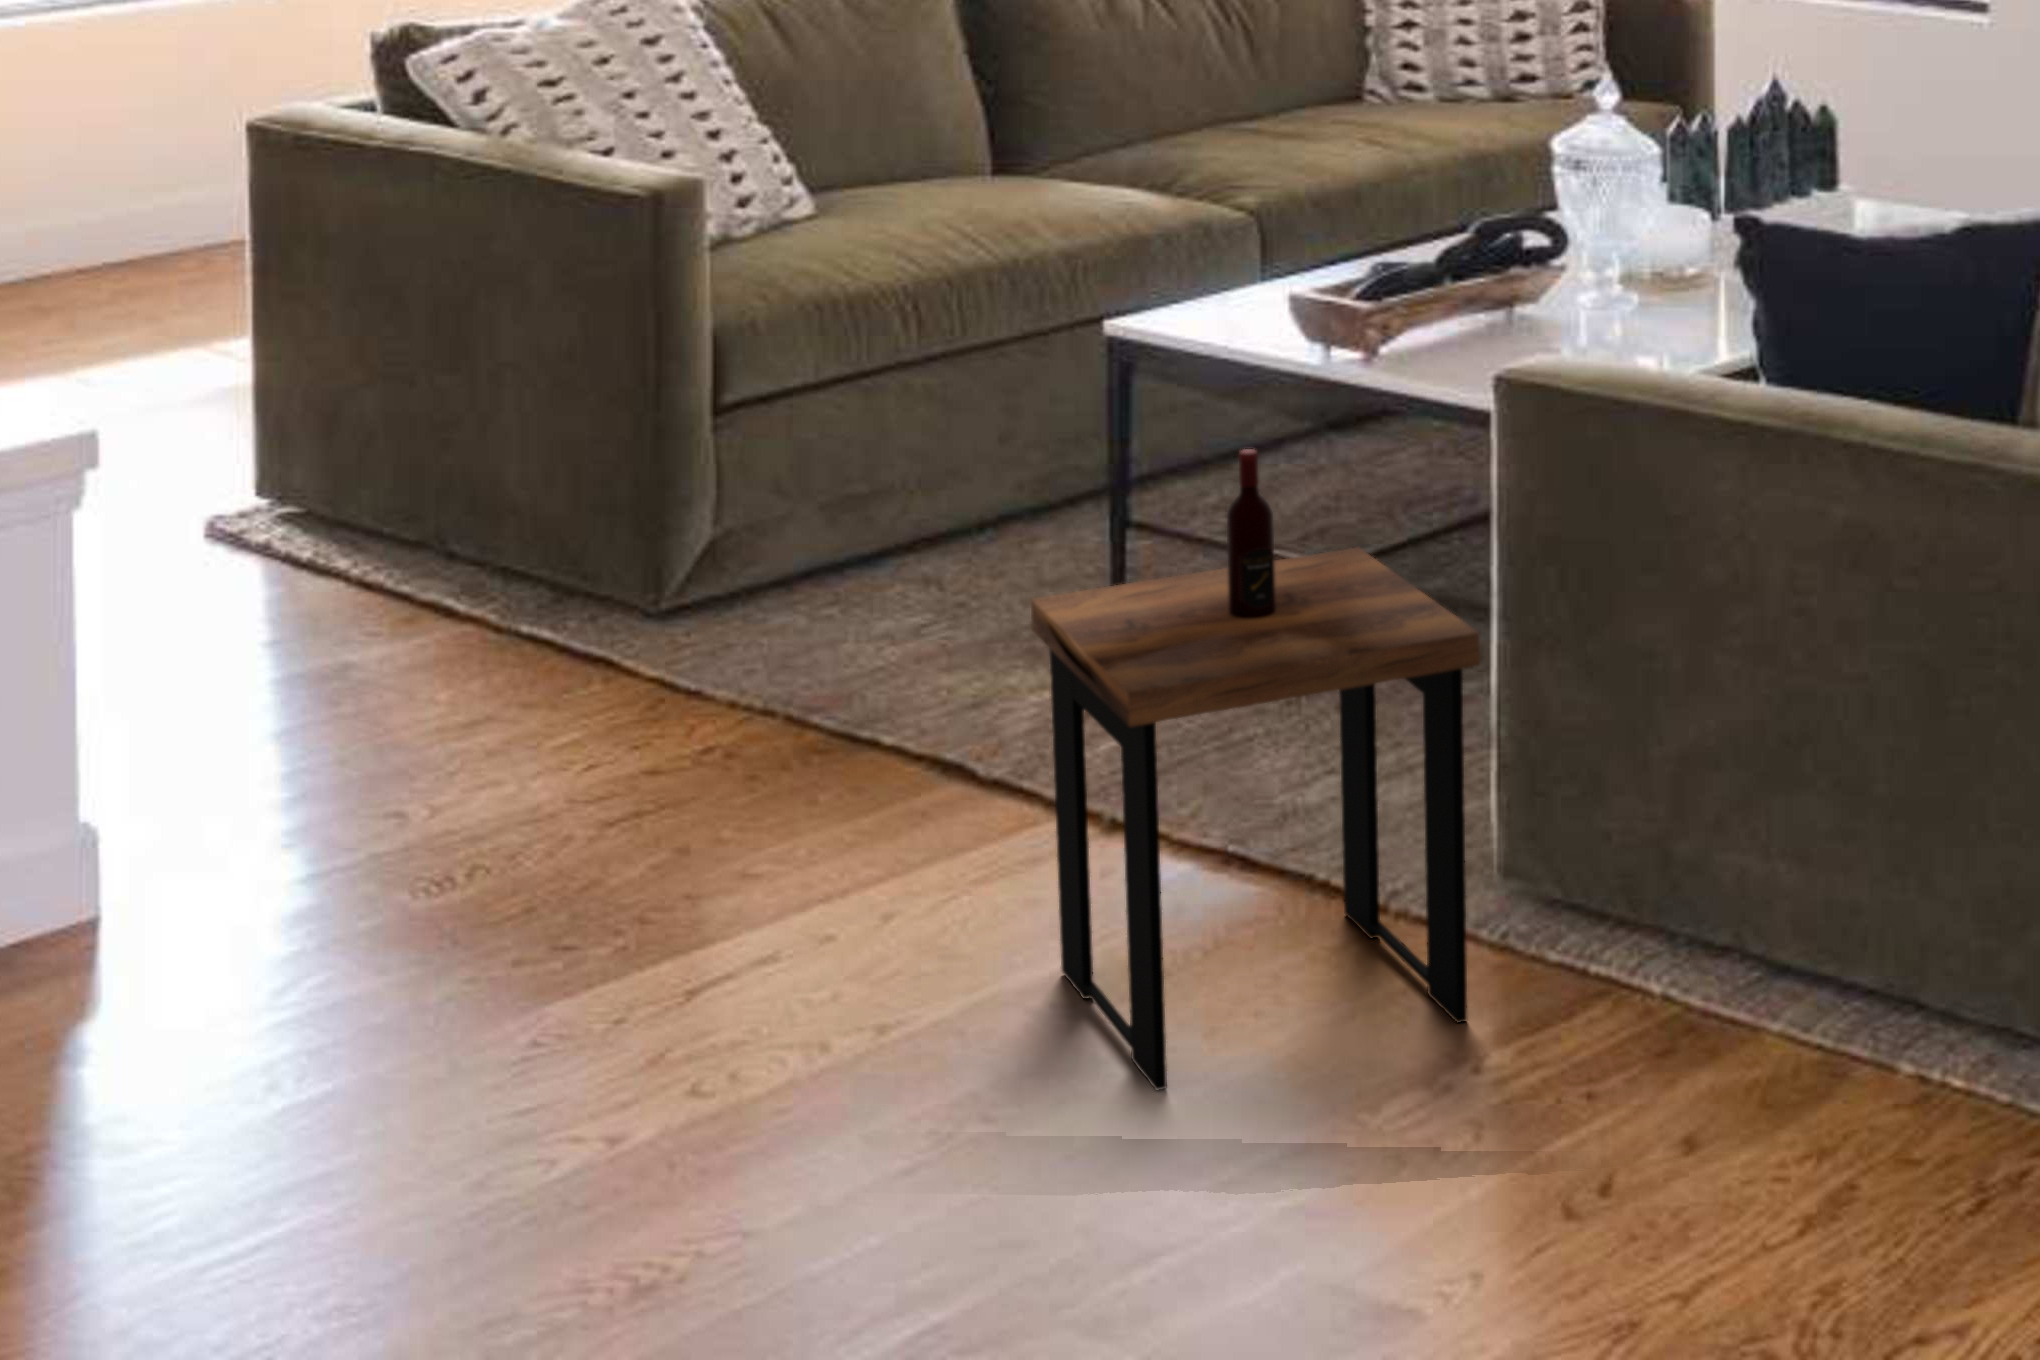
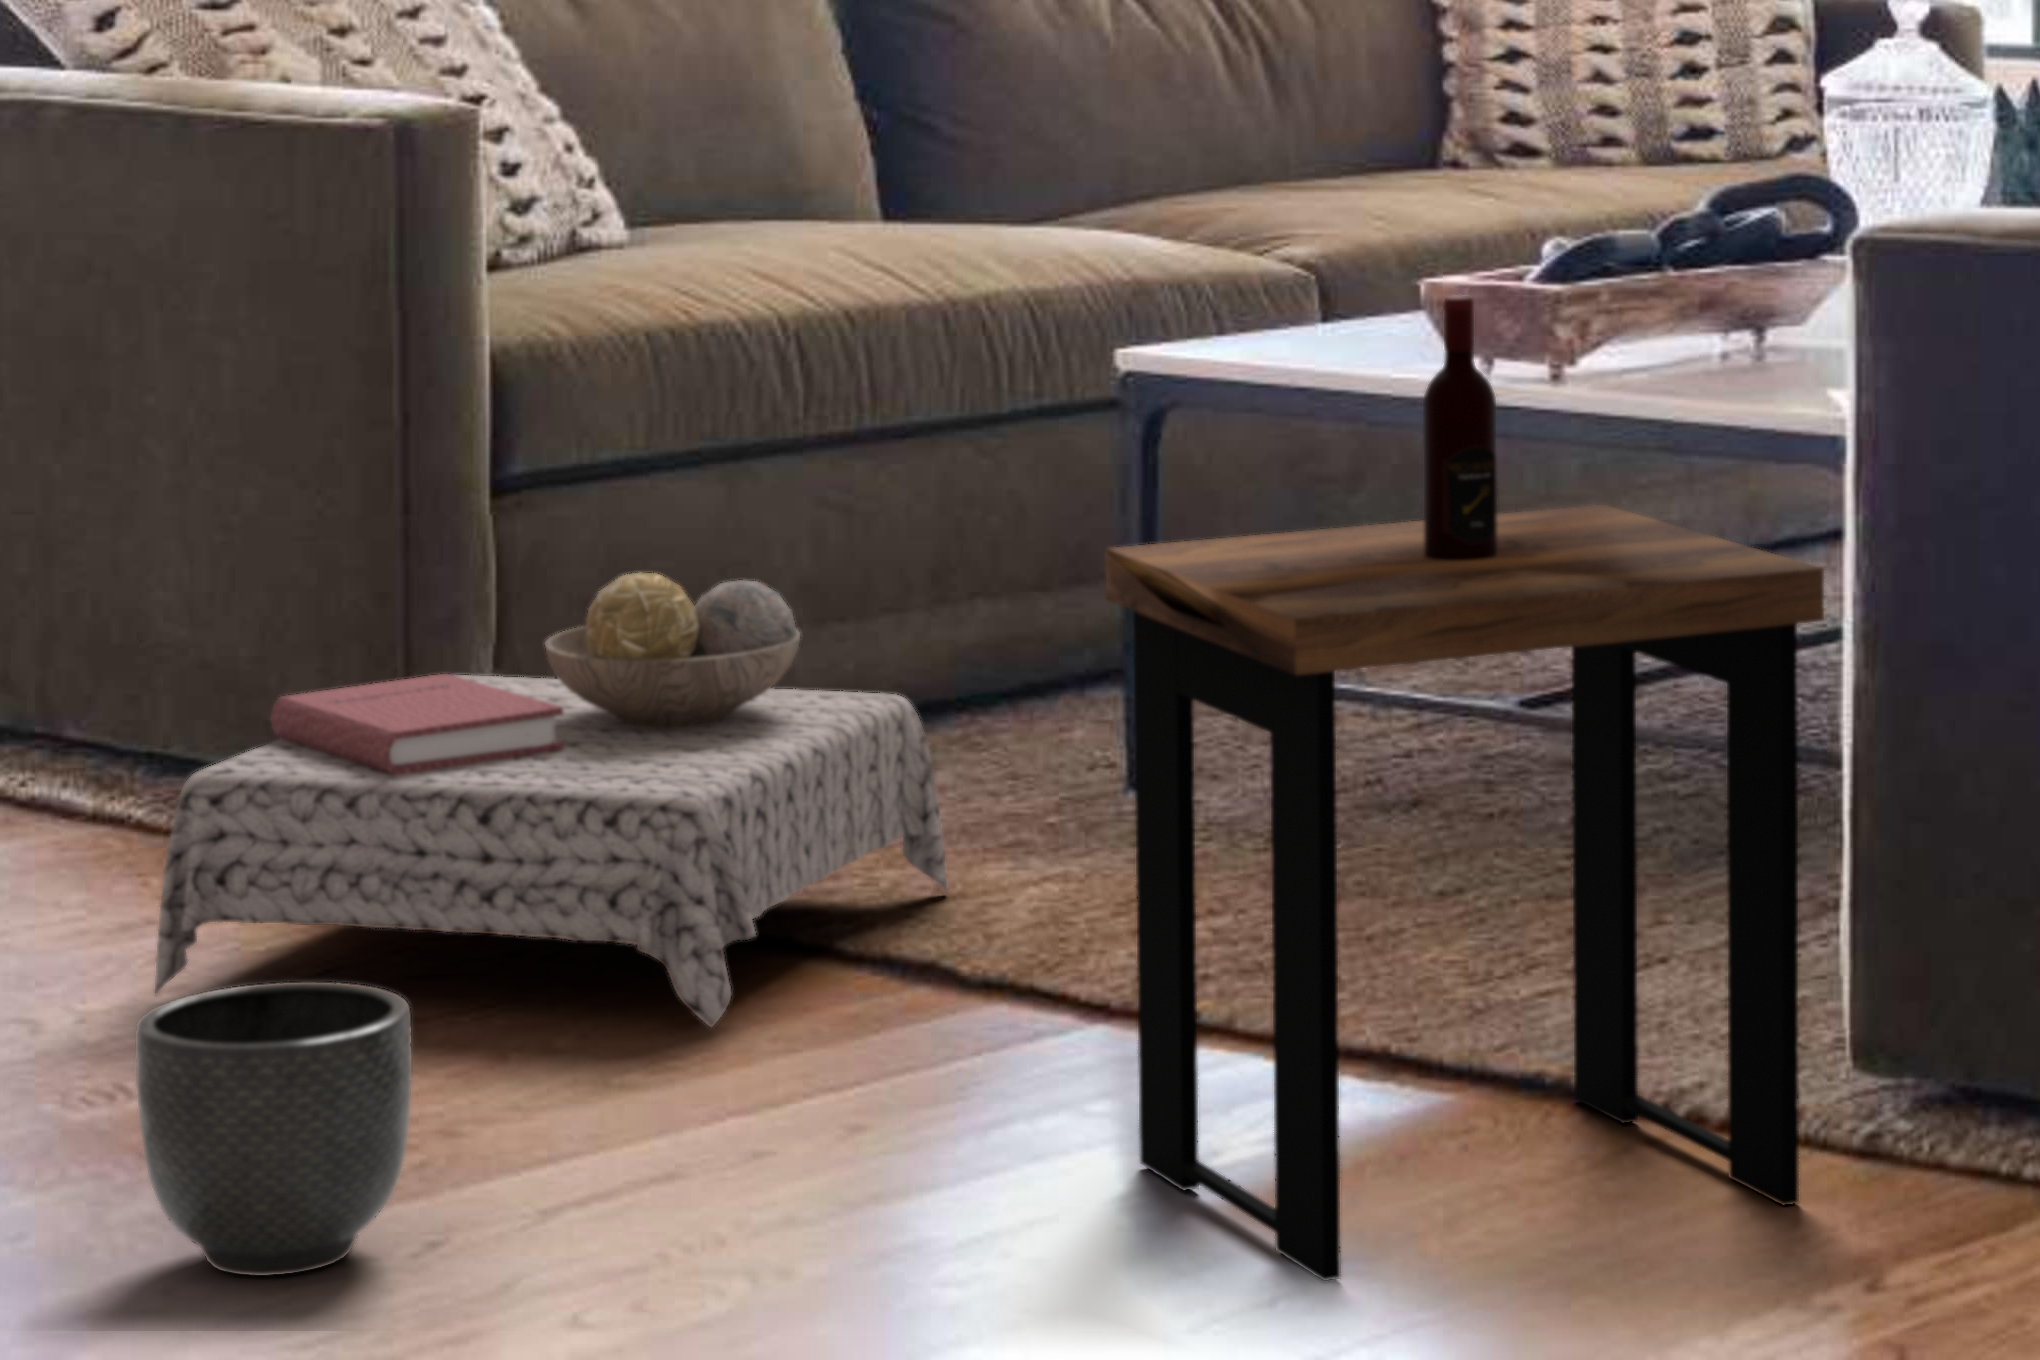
ottoman: none [485,518,988,831] -> present [155,572,947,1027]
planter: none [424,871,597,1067] -> present [135,982,412,1276]

